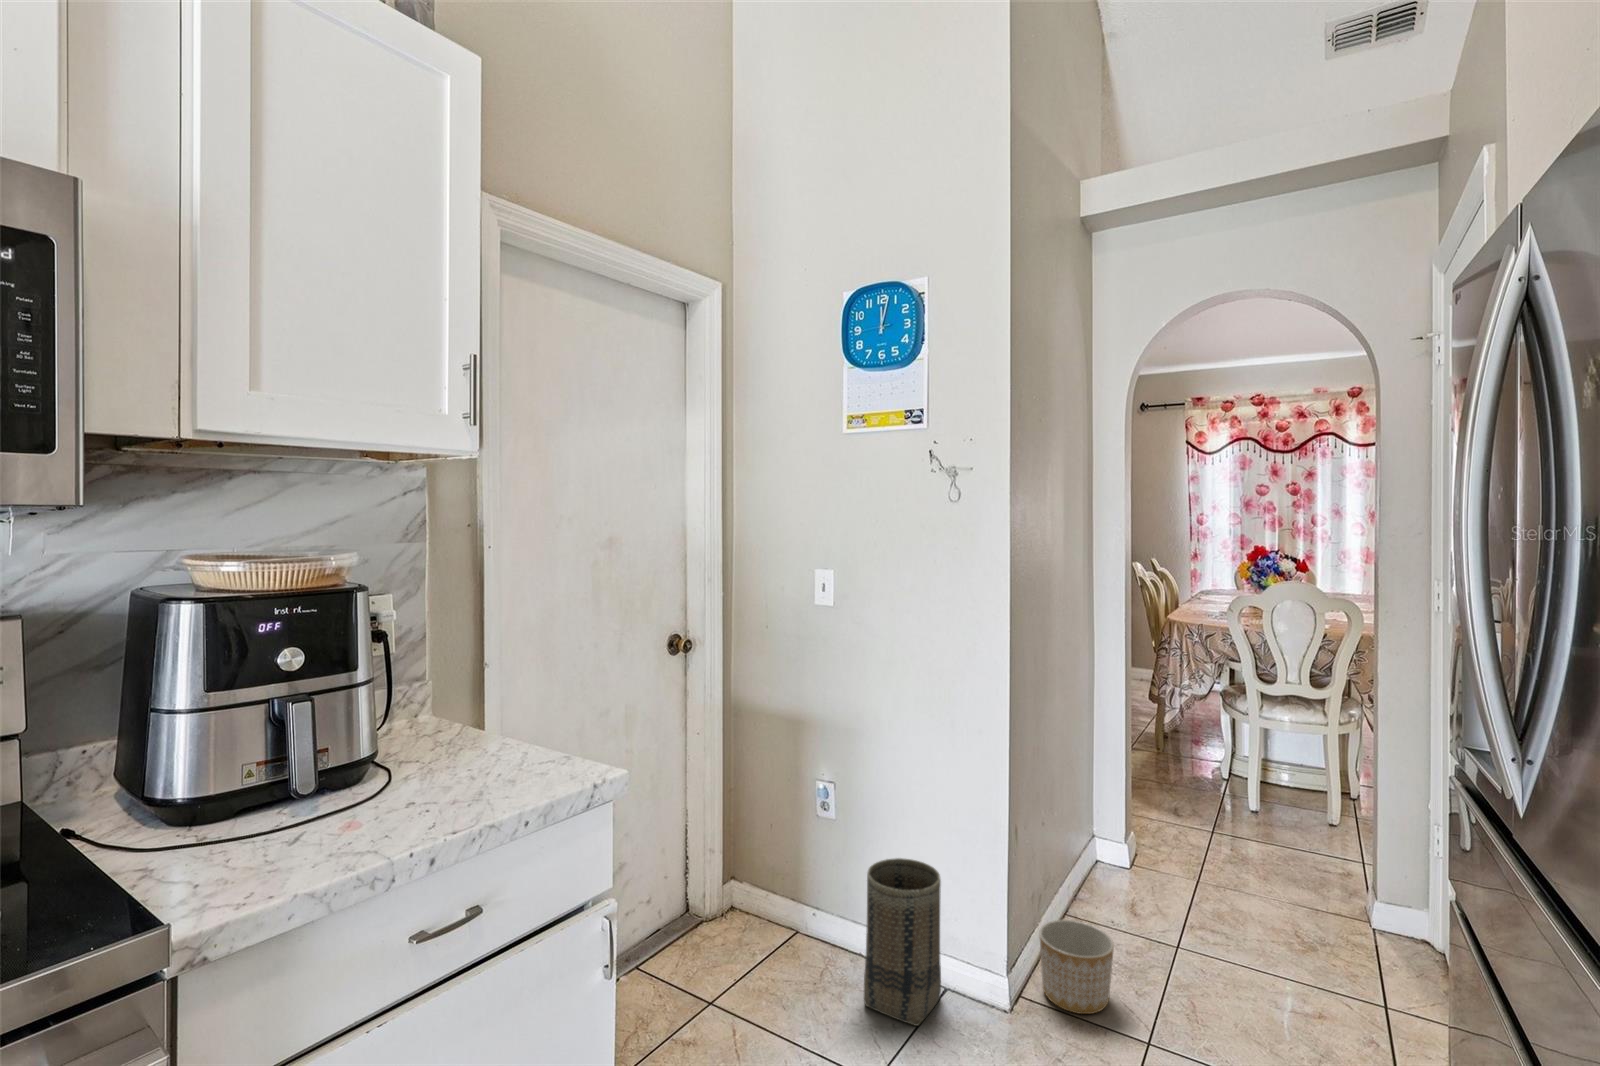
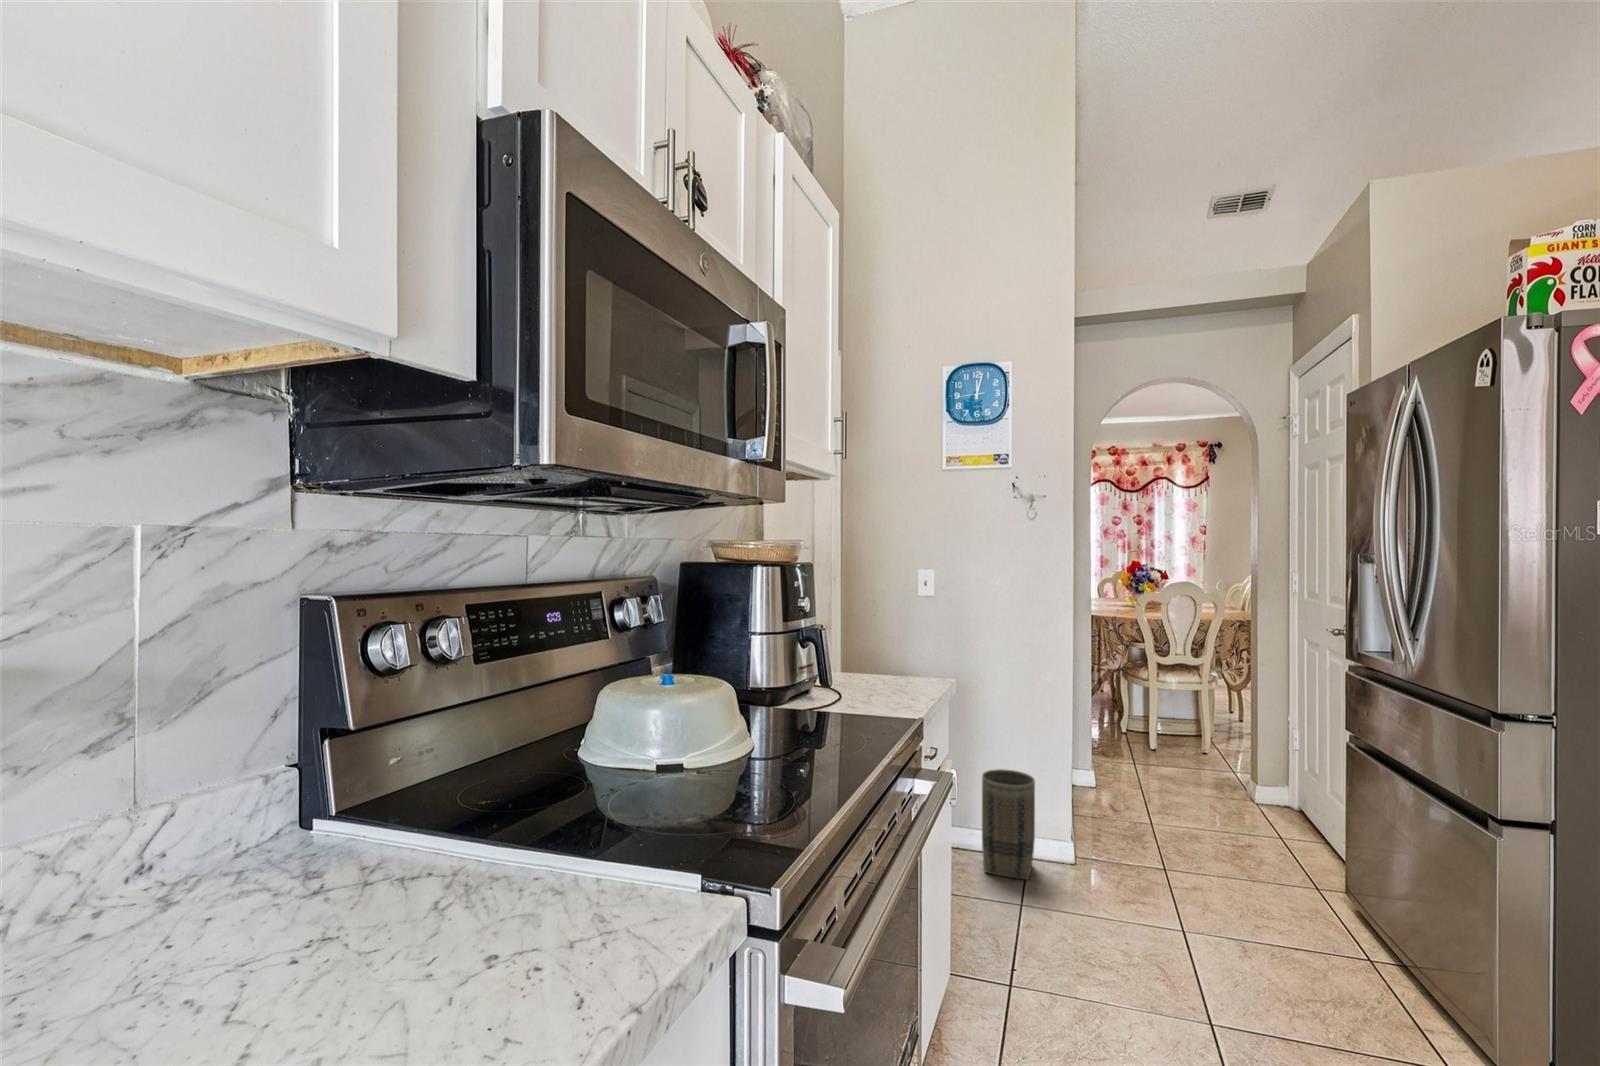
planter: present [1039,920,1114,1014] -> none [1088,806,1140,864]

